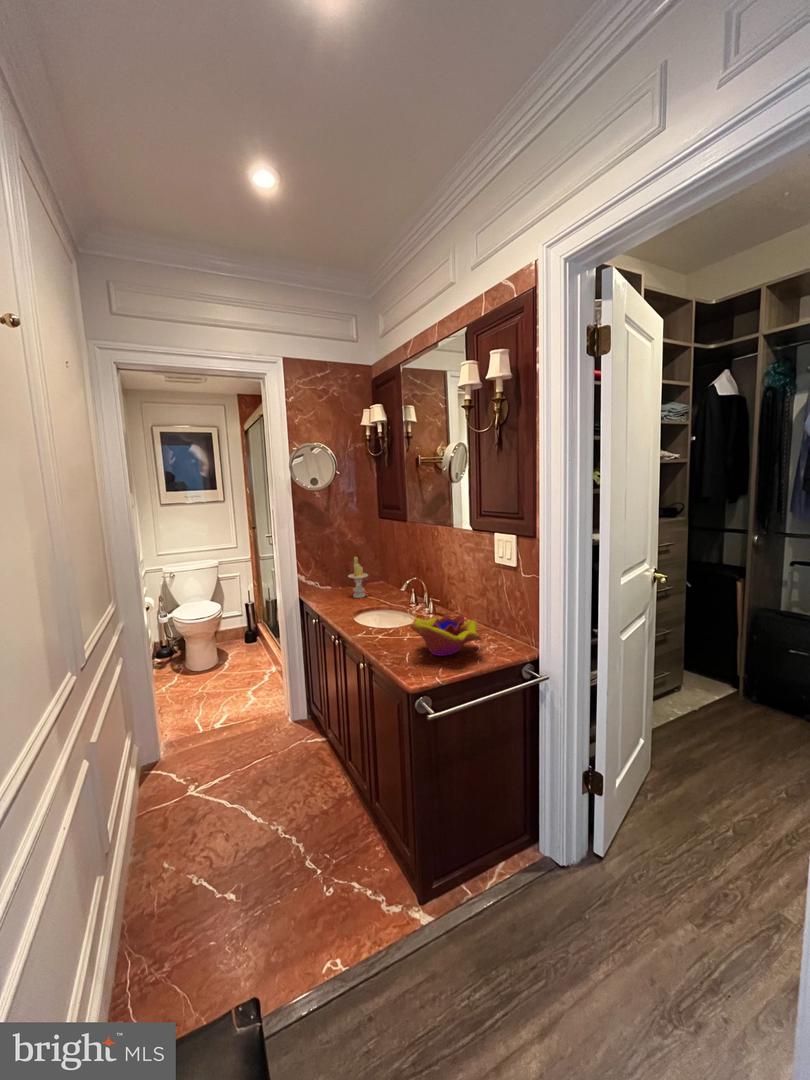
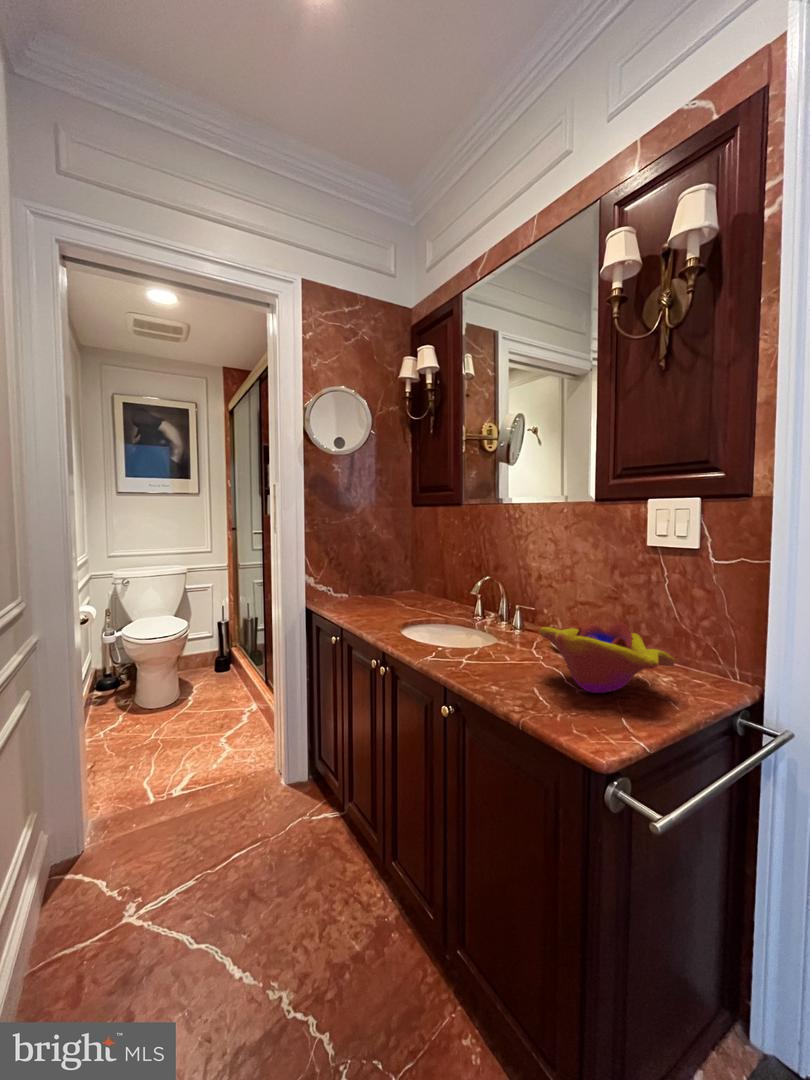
candle: present [348,557,368,598] -> none [378,551,406,608]

